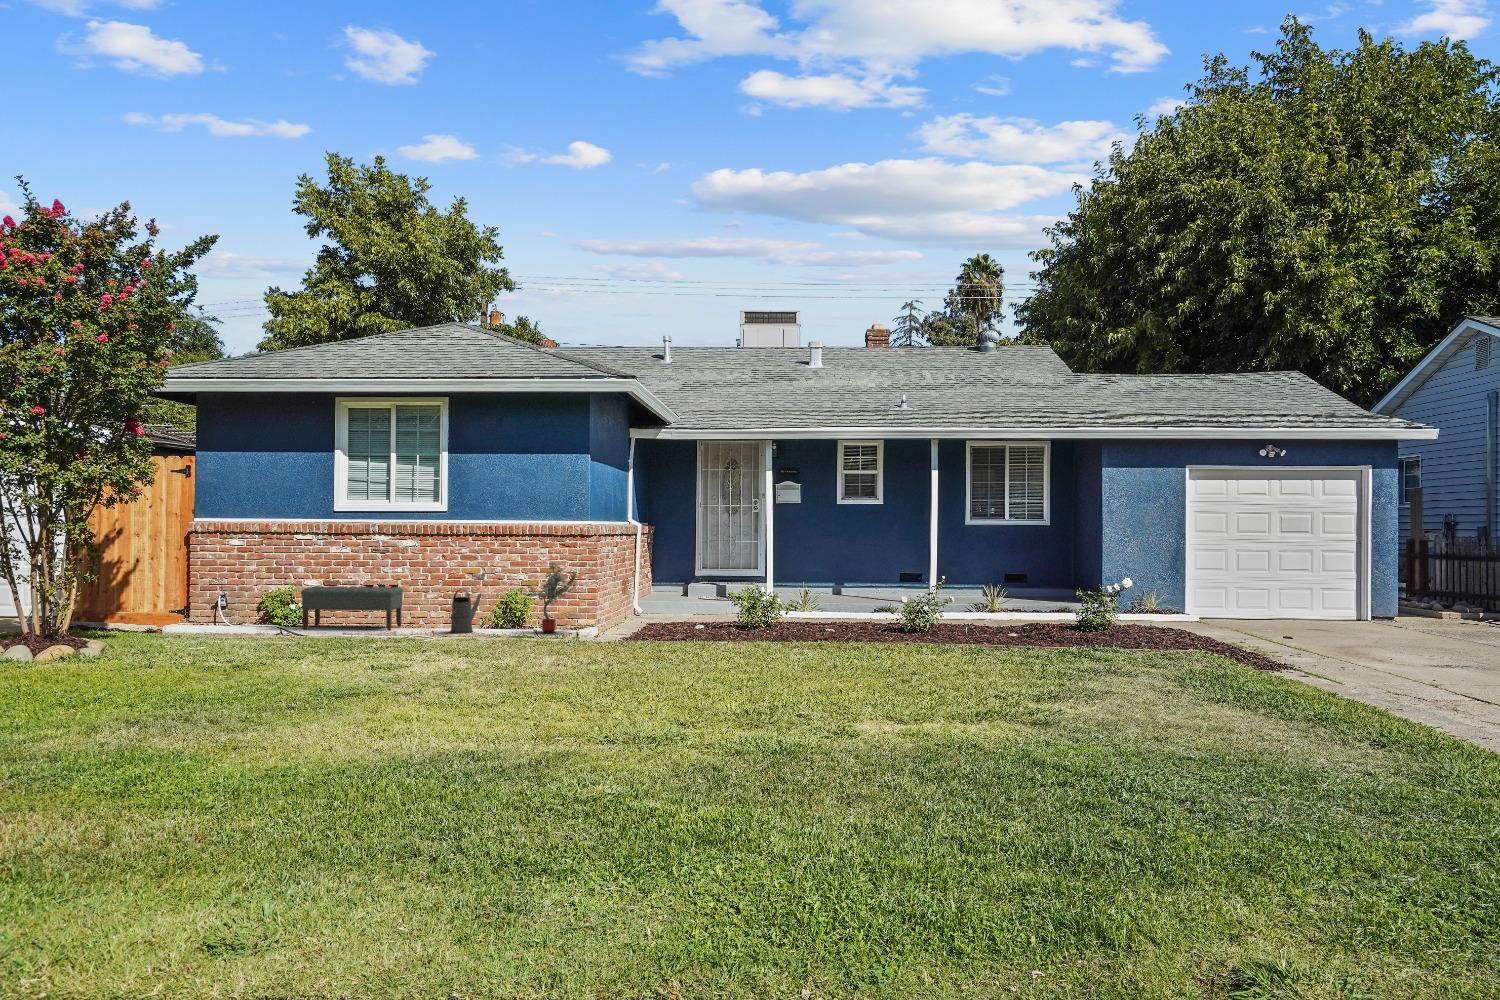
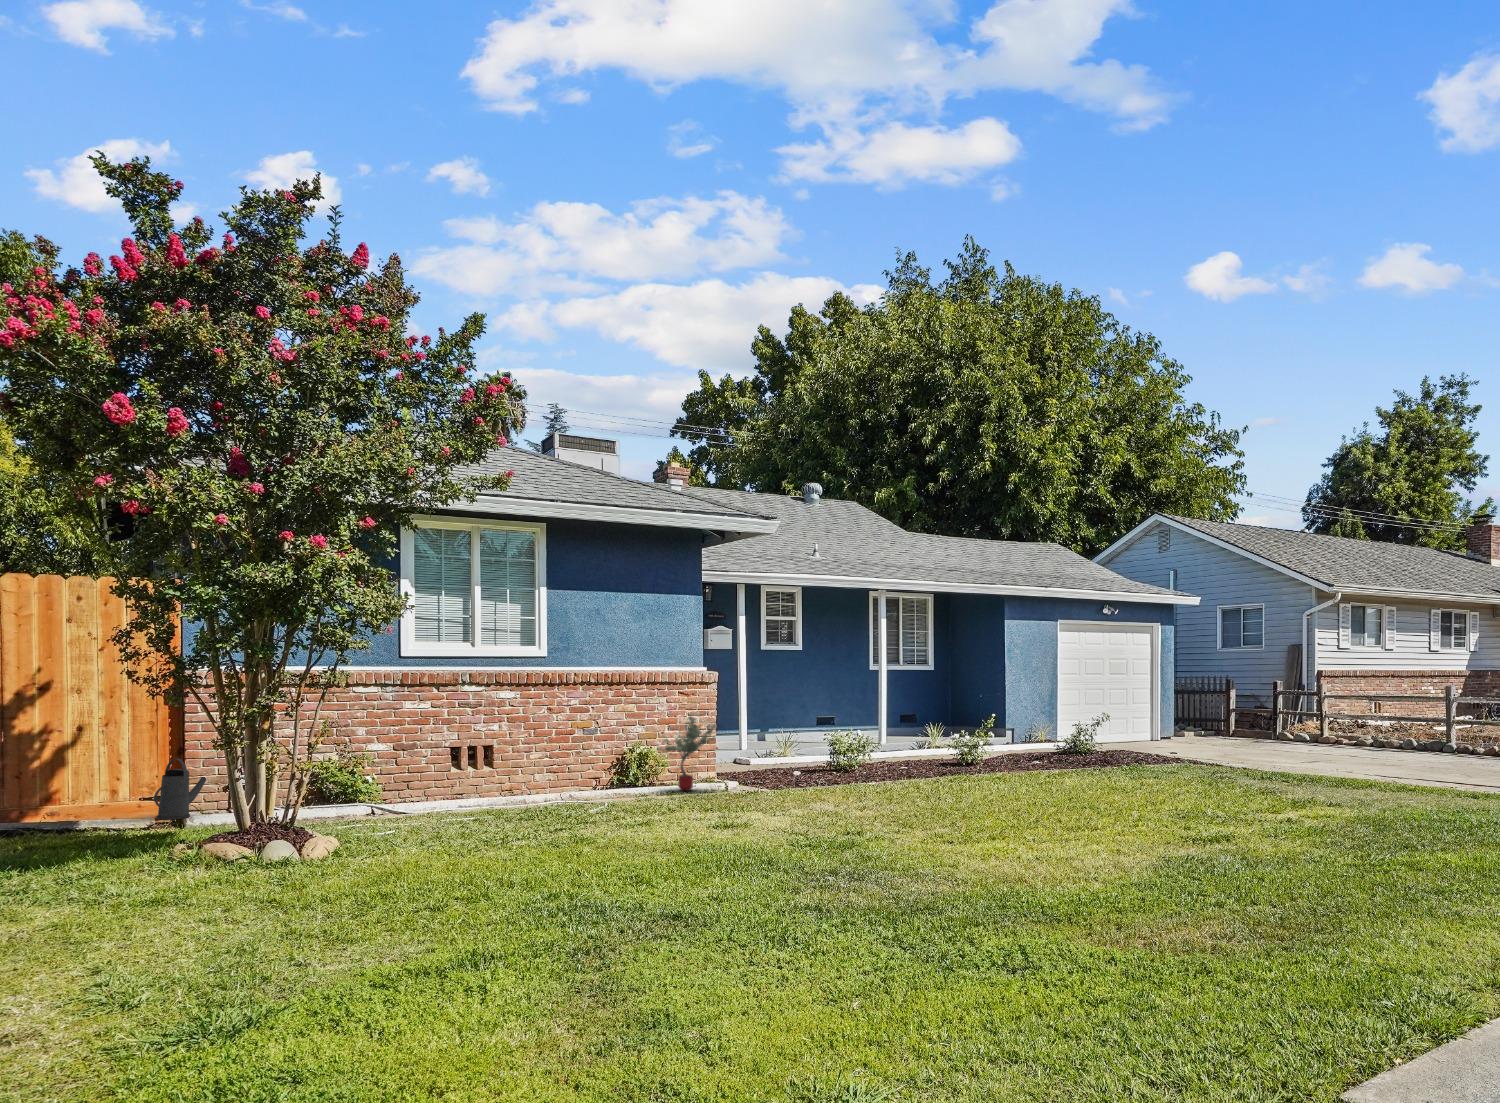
bench: present [301,586,403,630] -> none [393,748,515,807]
watering can: present [450,589,482,633] -> present [154,759,206,820]

